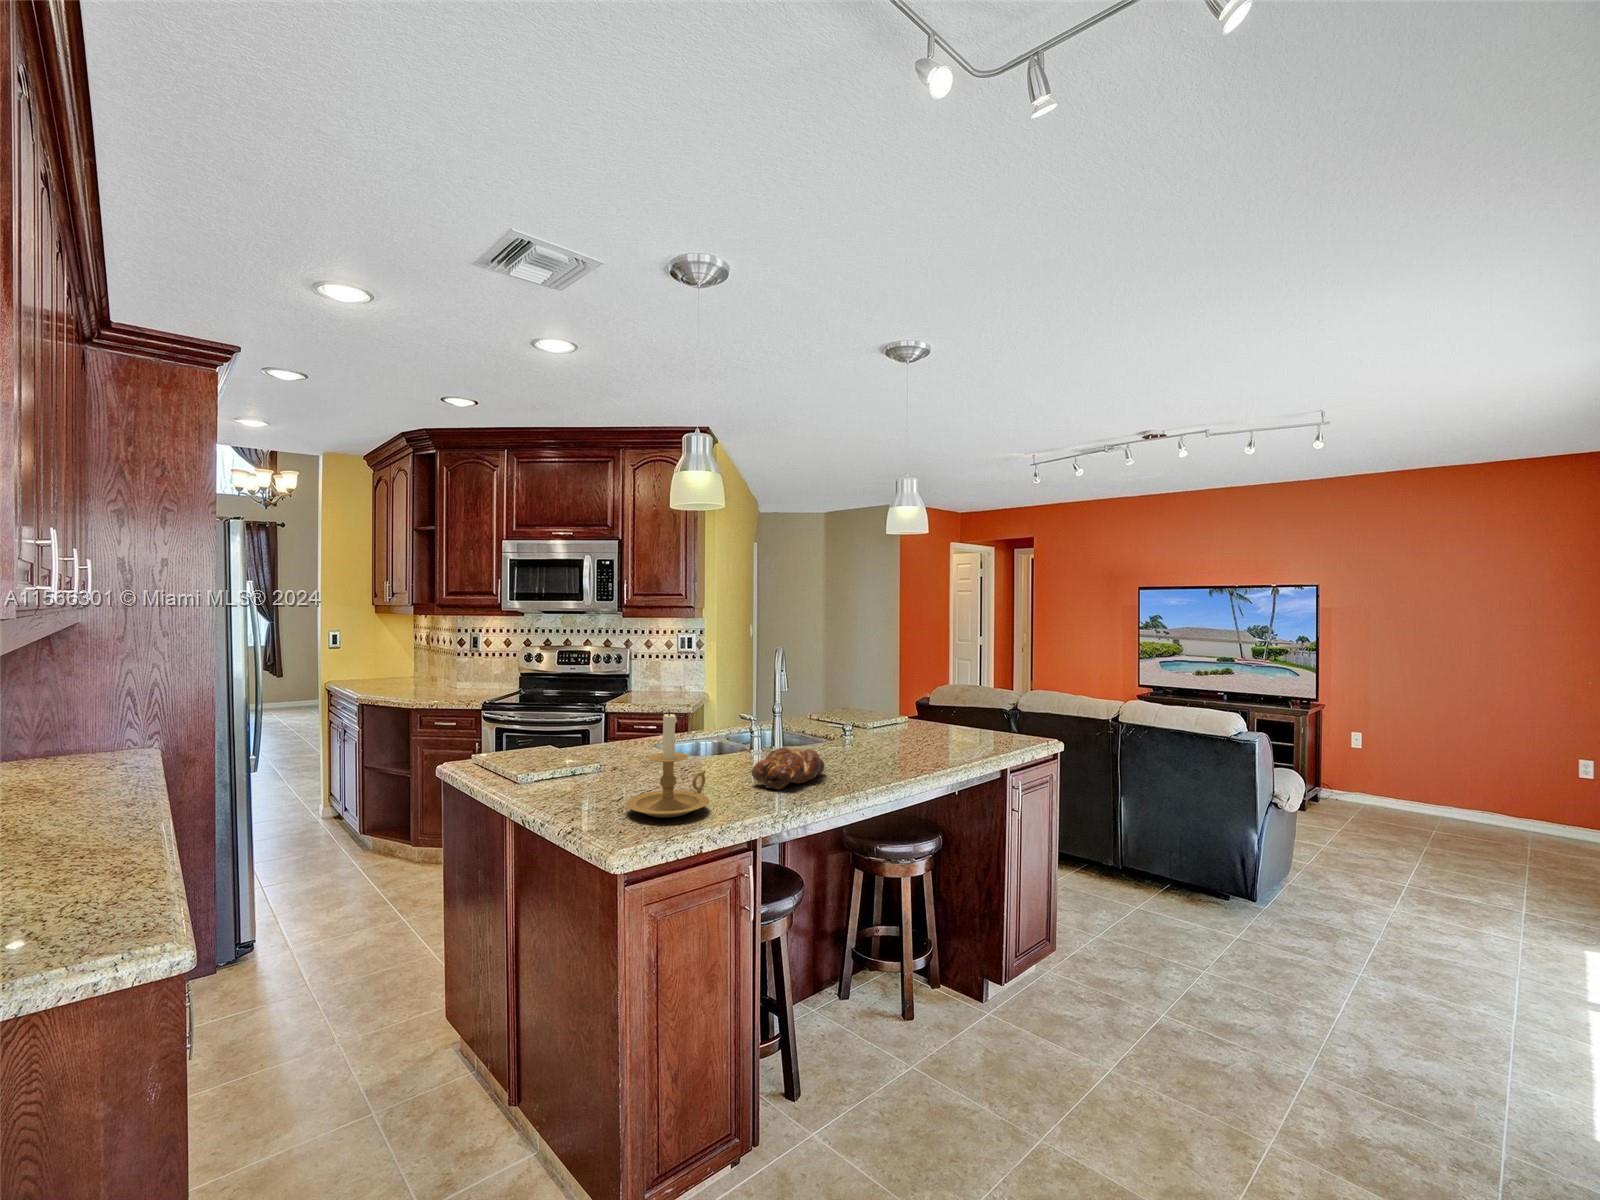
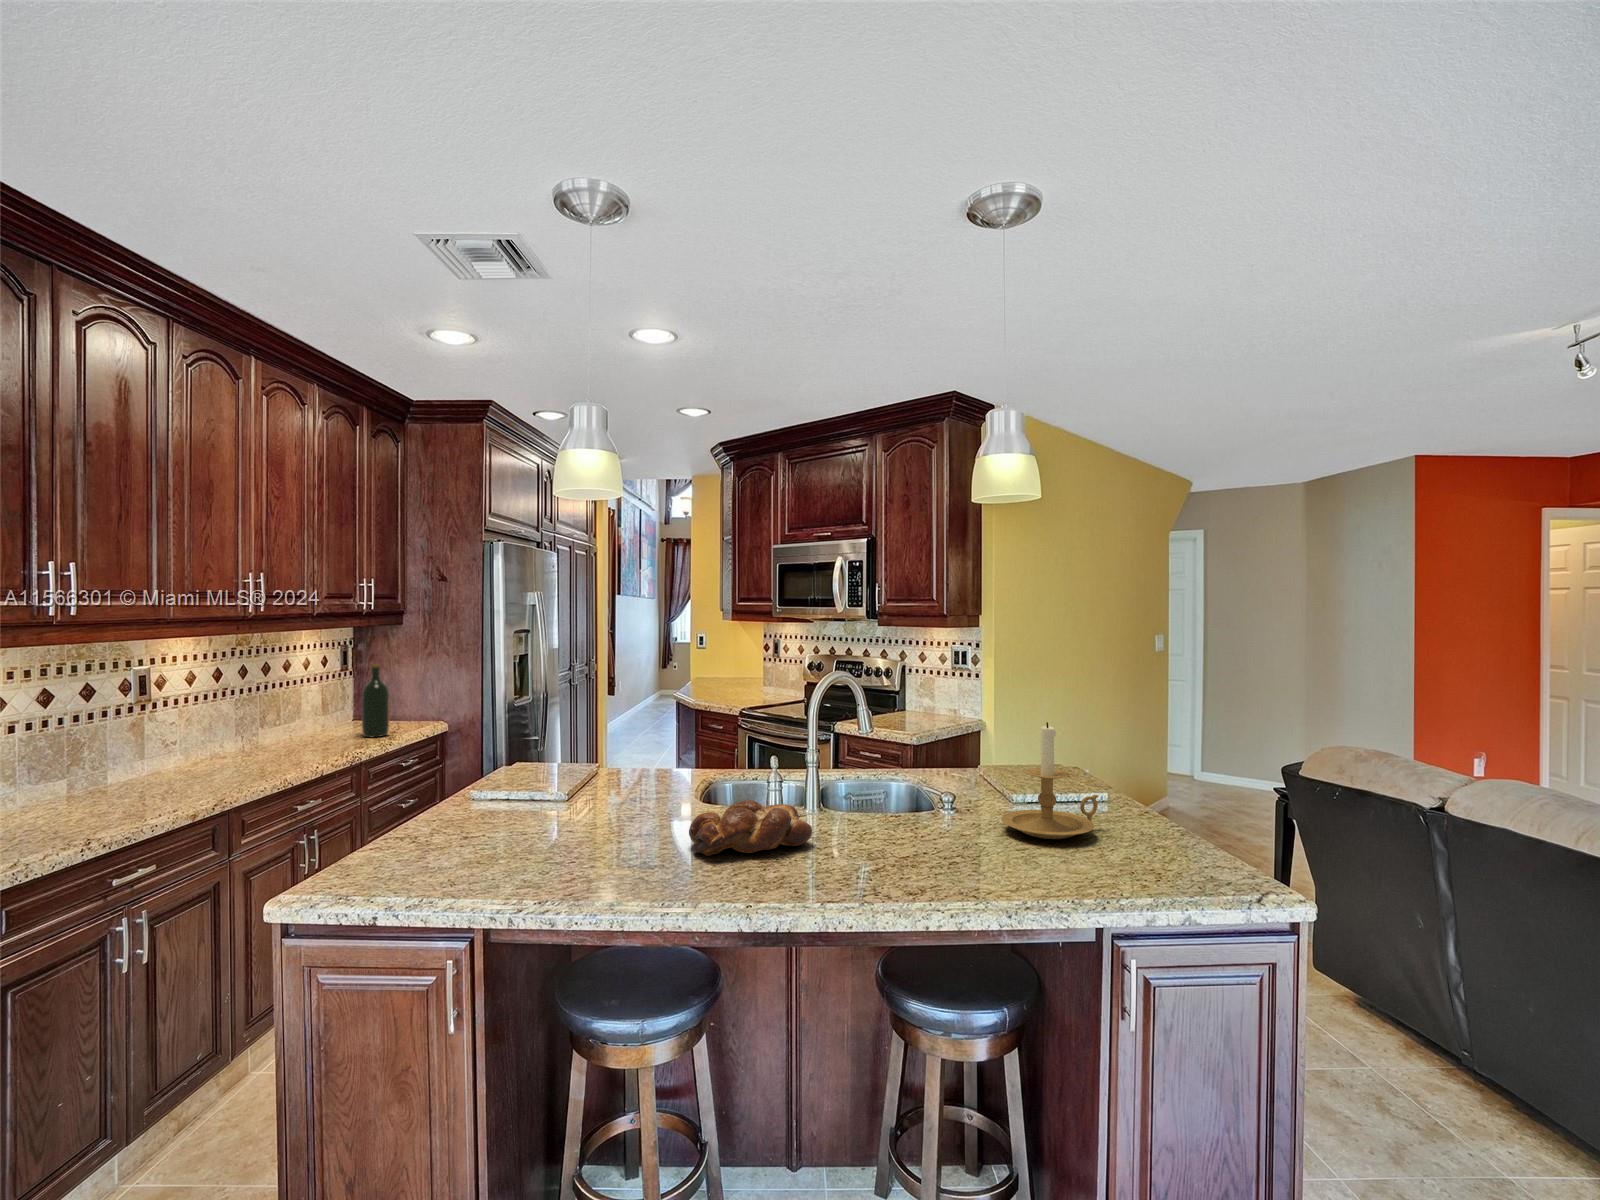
wine bottle: none [59,675,103,770] -> present [362,664,390,737]
candle holder: present [626,711,709,818] -> present [1001,722,1098,839]

